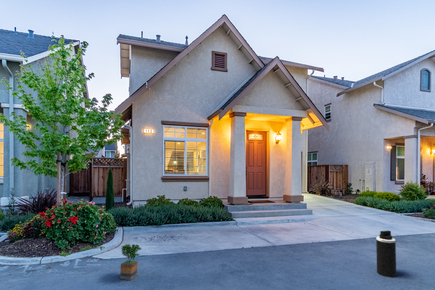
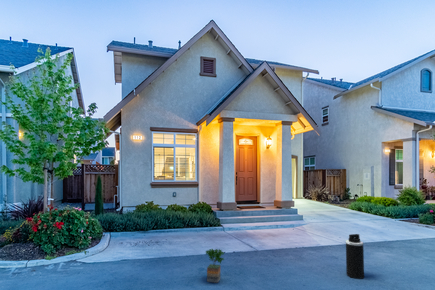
potted tree: present [120,244,141,280] -> present [206,249,224,283]

